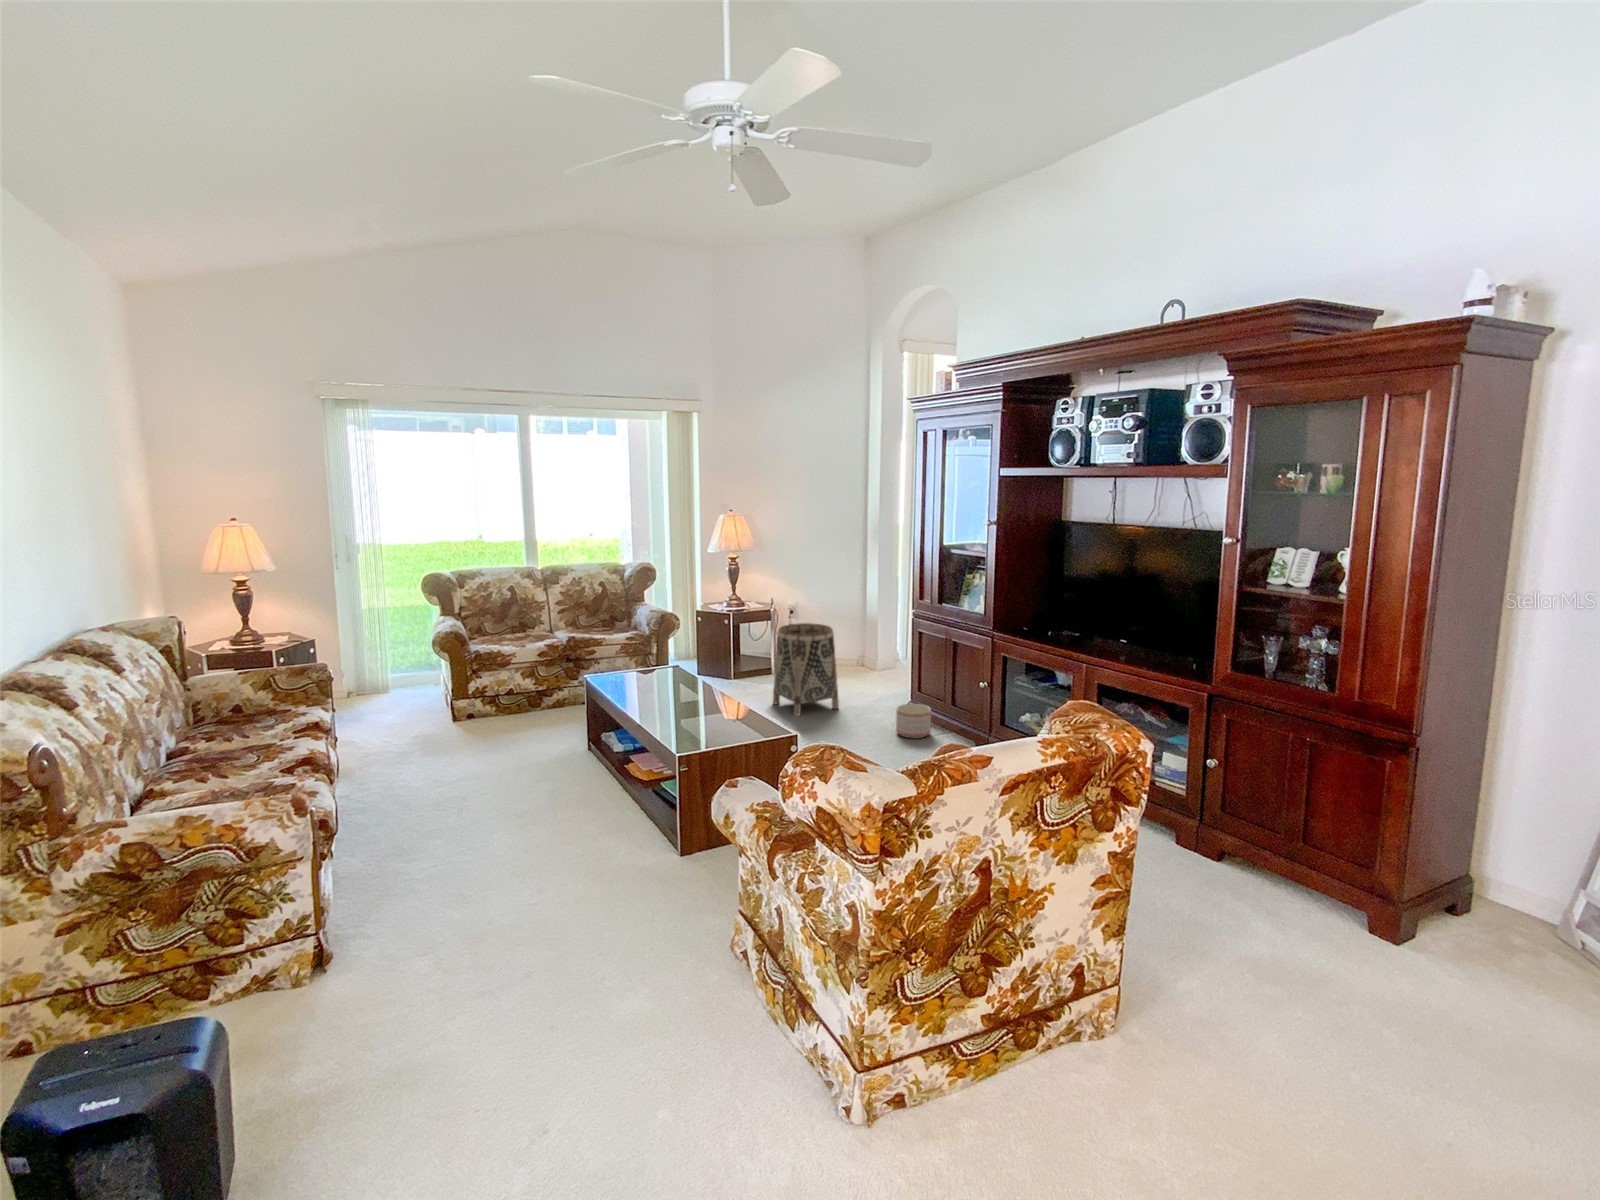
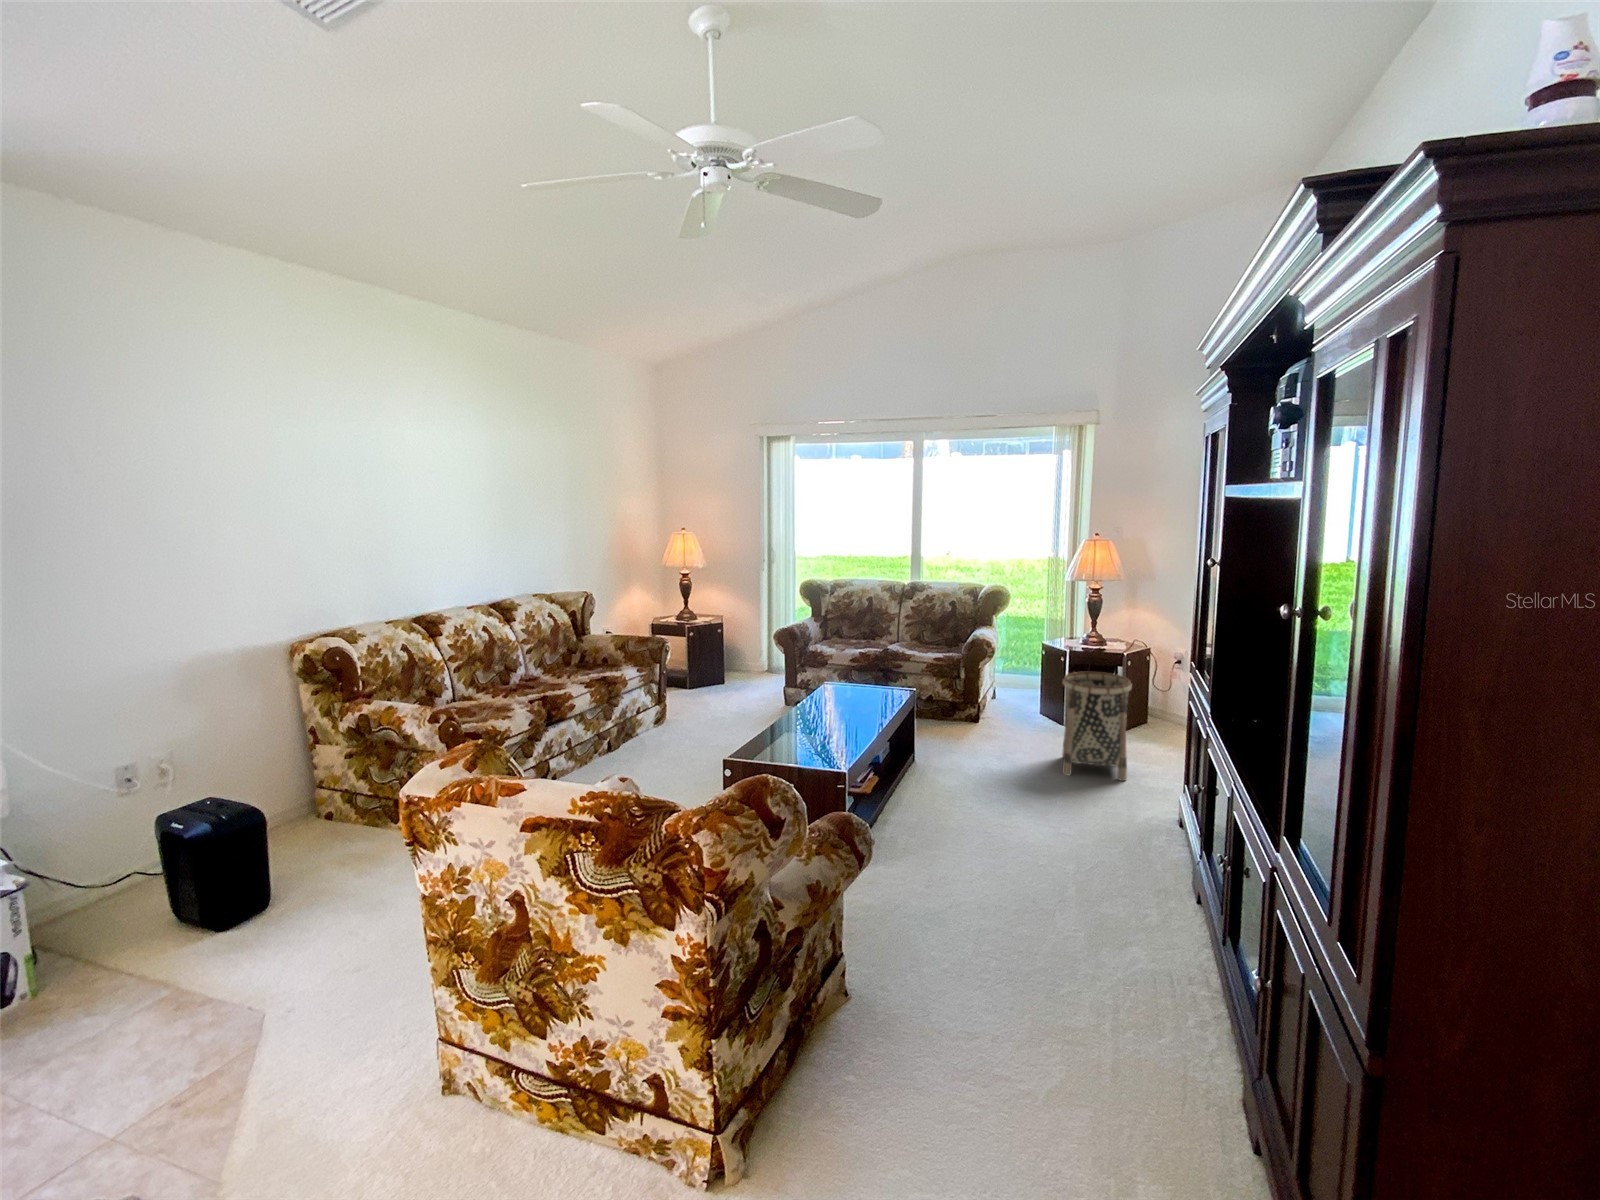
planter: present [896,704,931,738] -> none [1134,792,1184,839]

